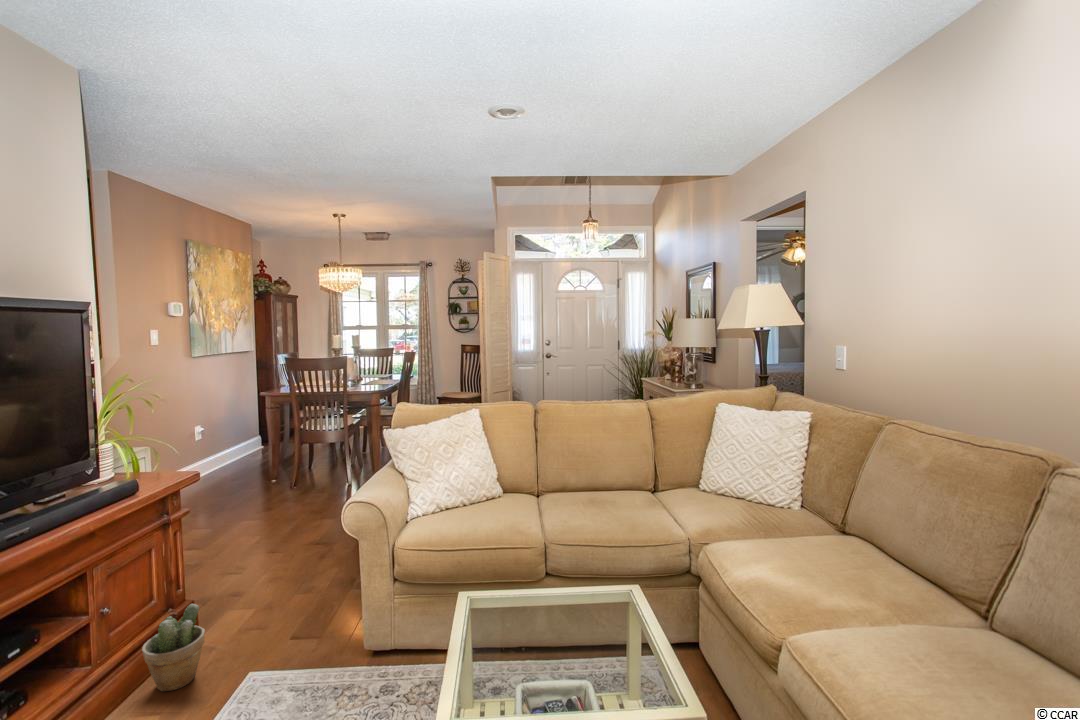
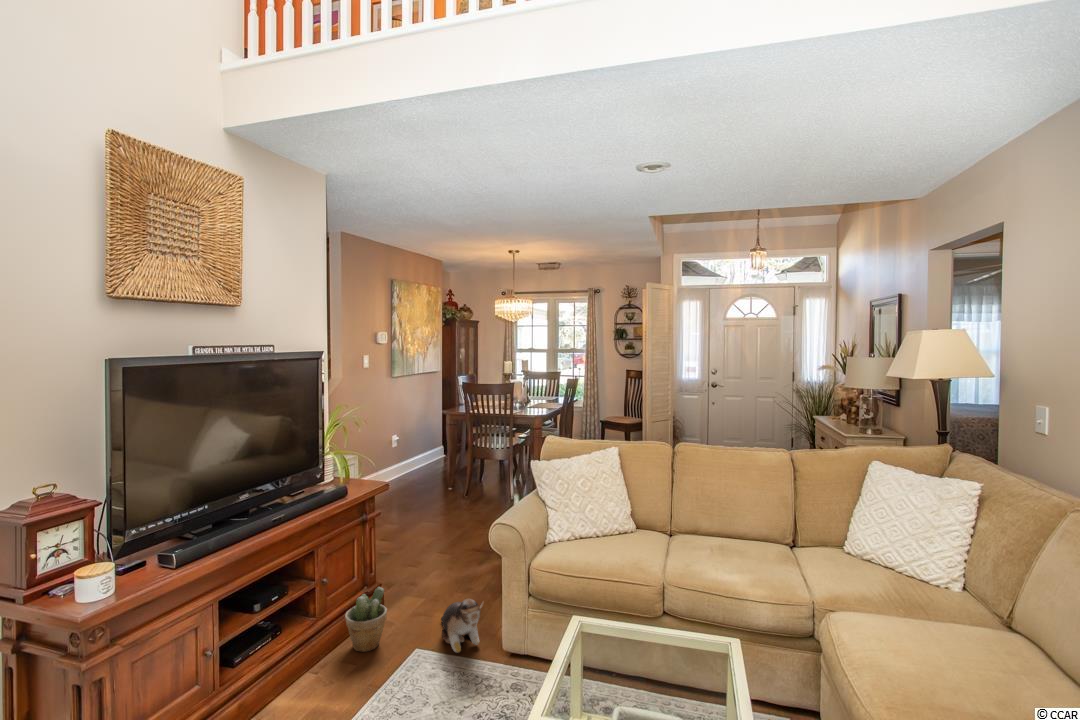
plush toy: none [279,597,338,665] -> present [441,599,484,653]

